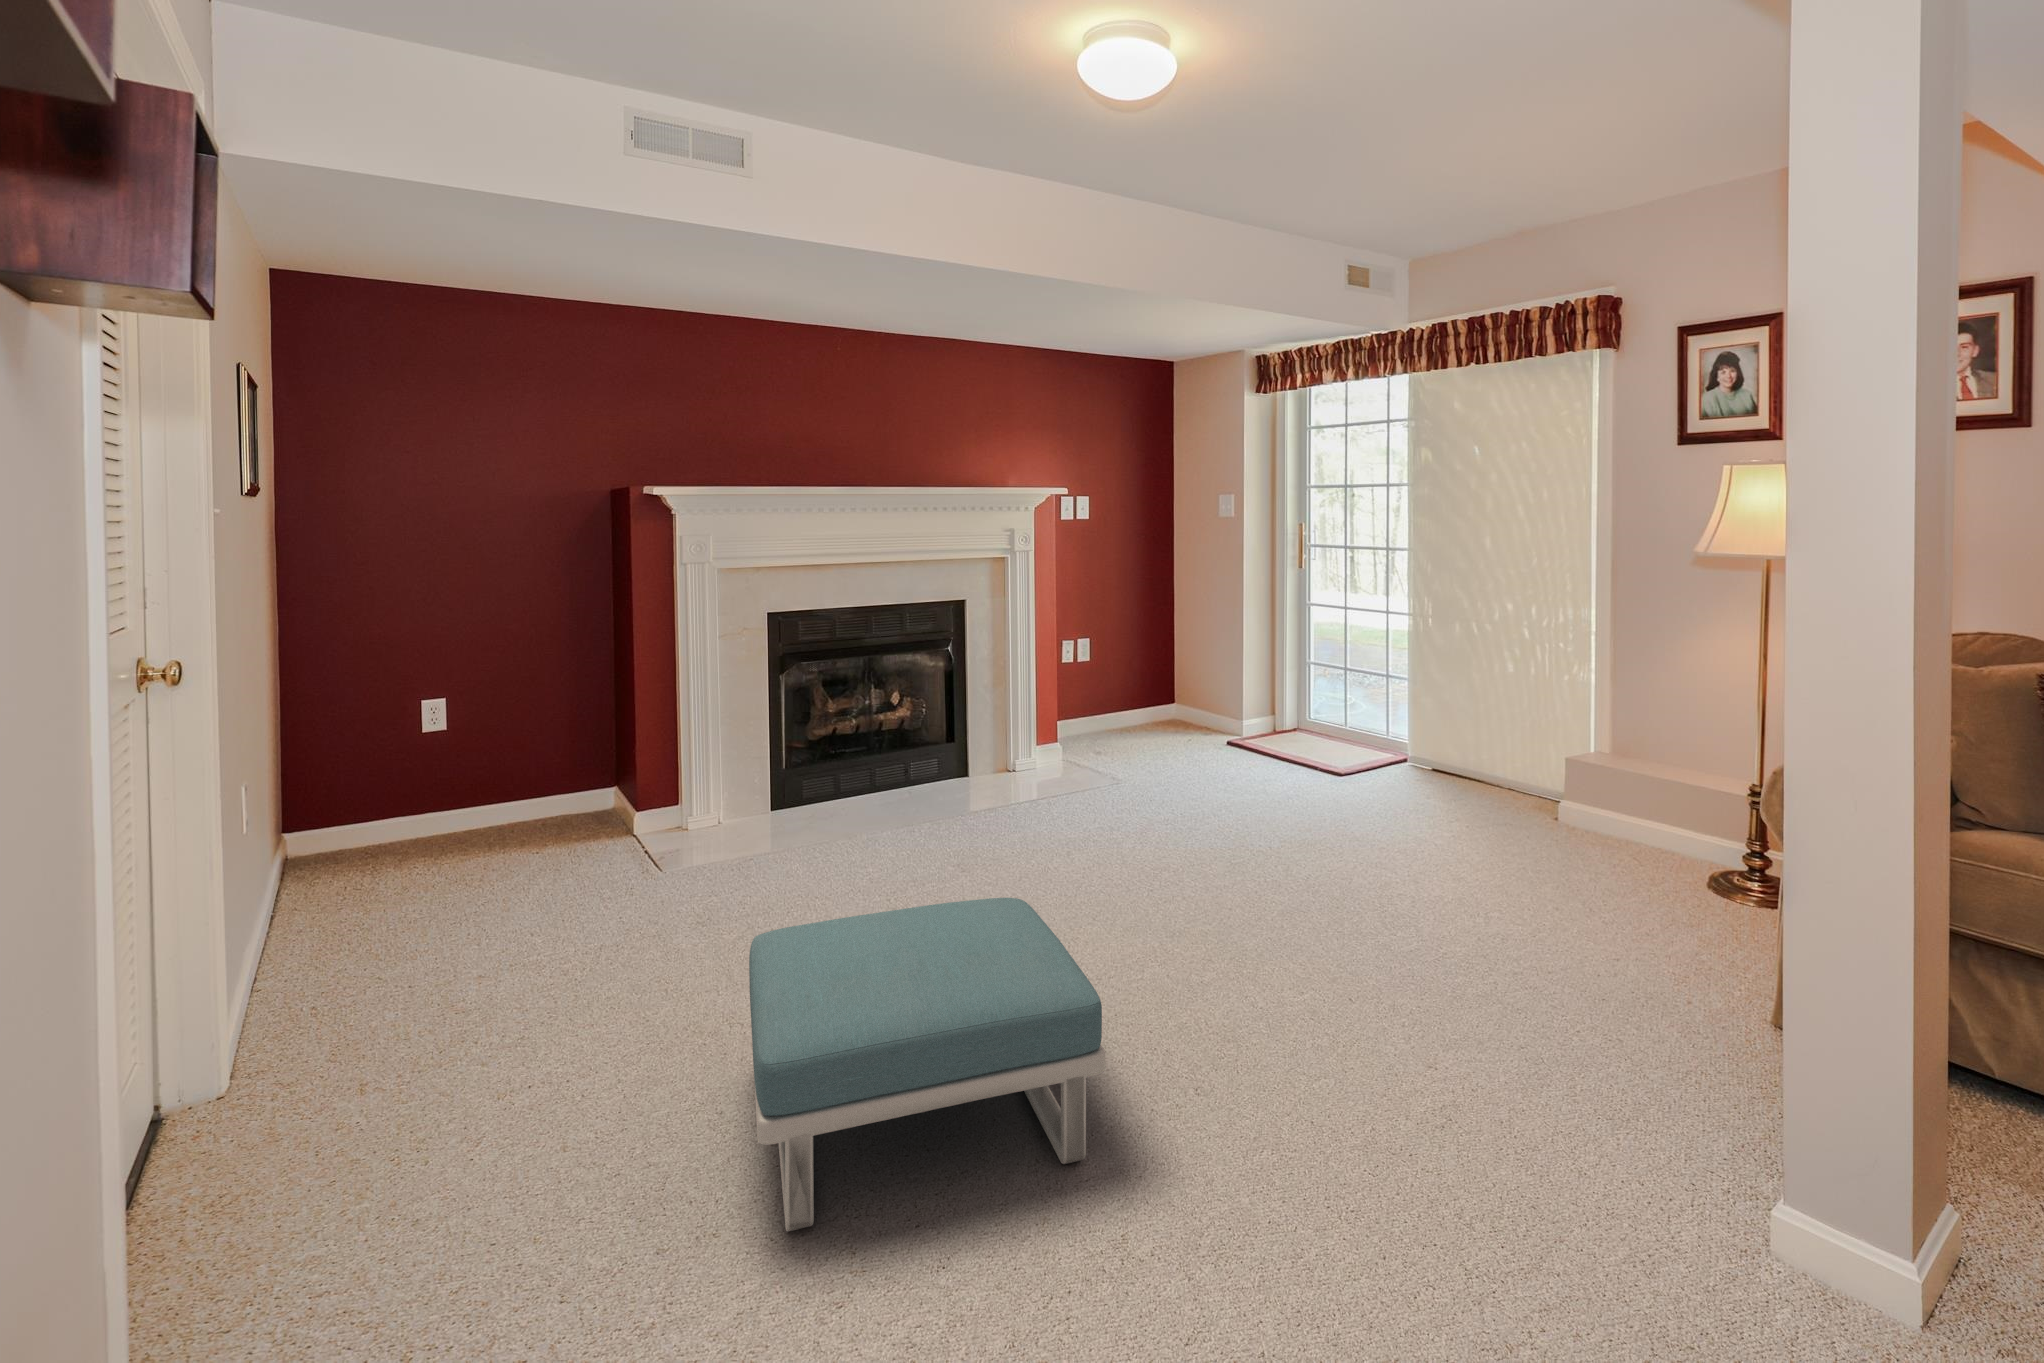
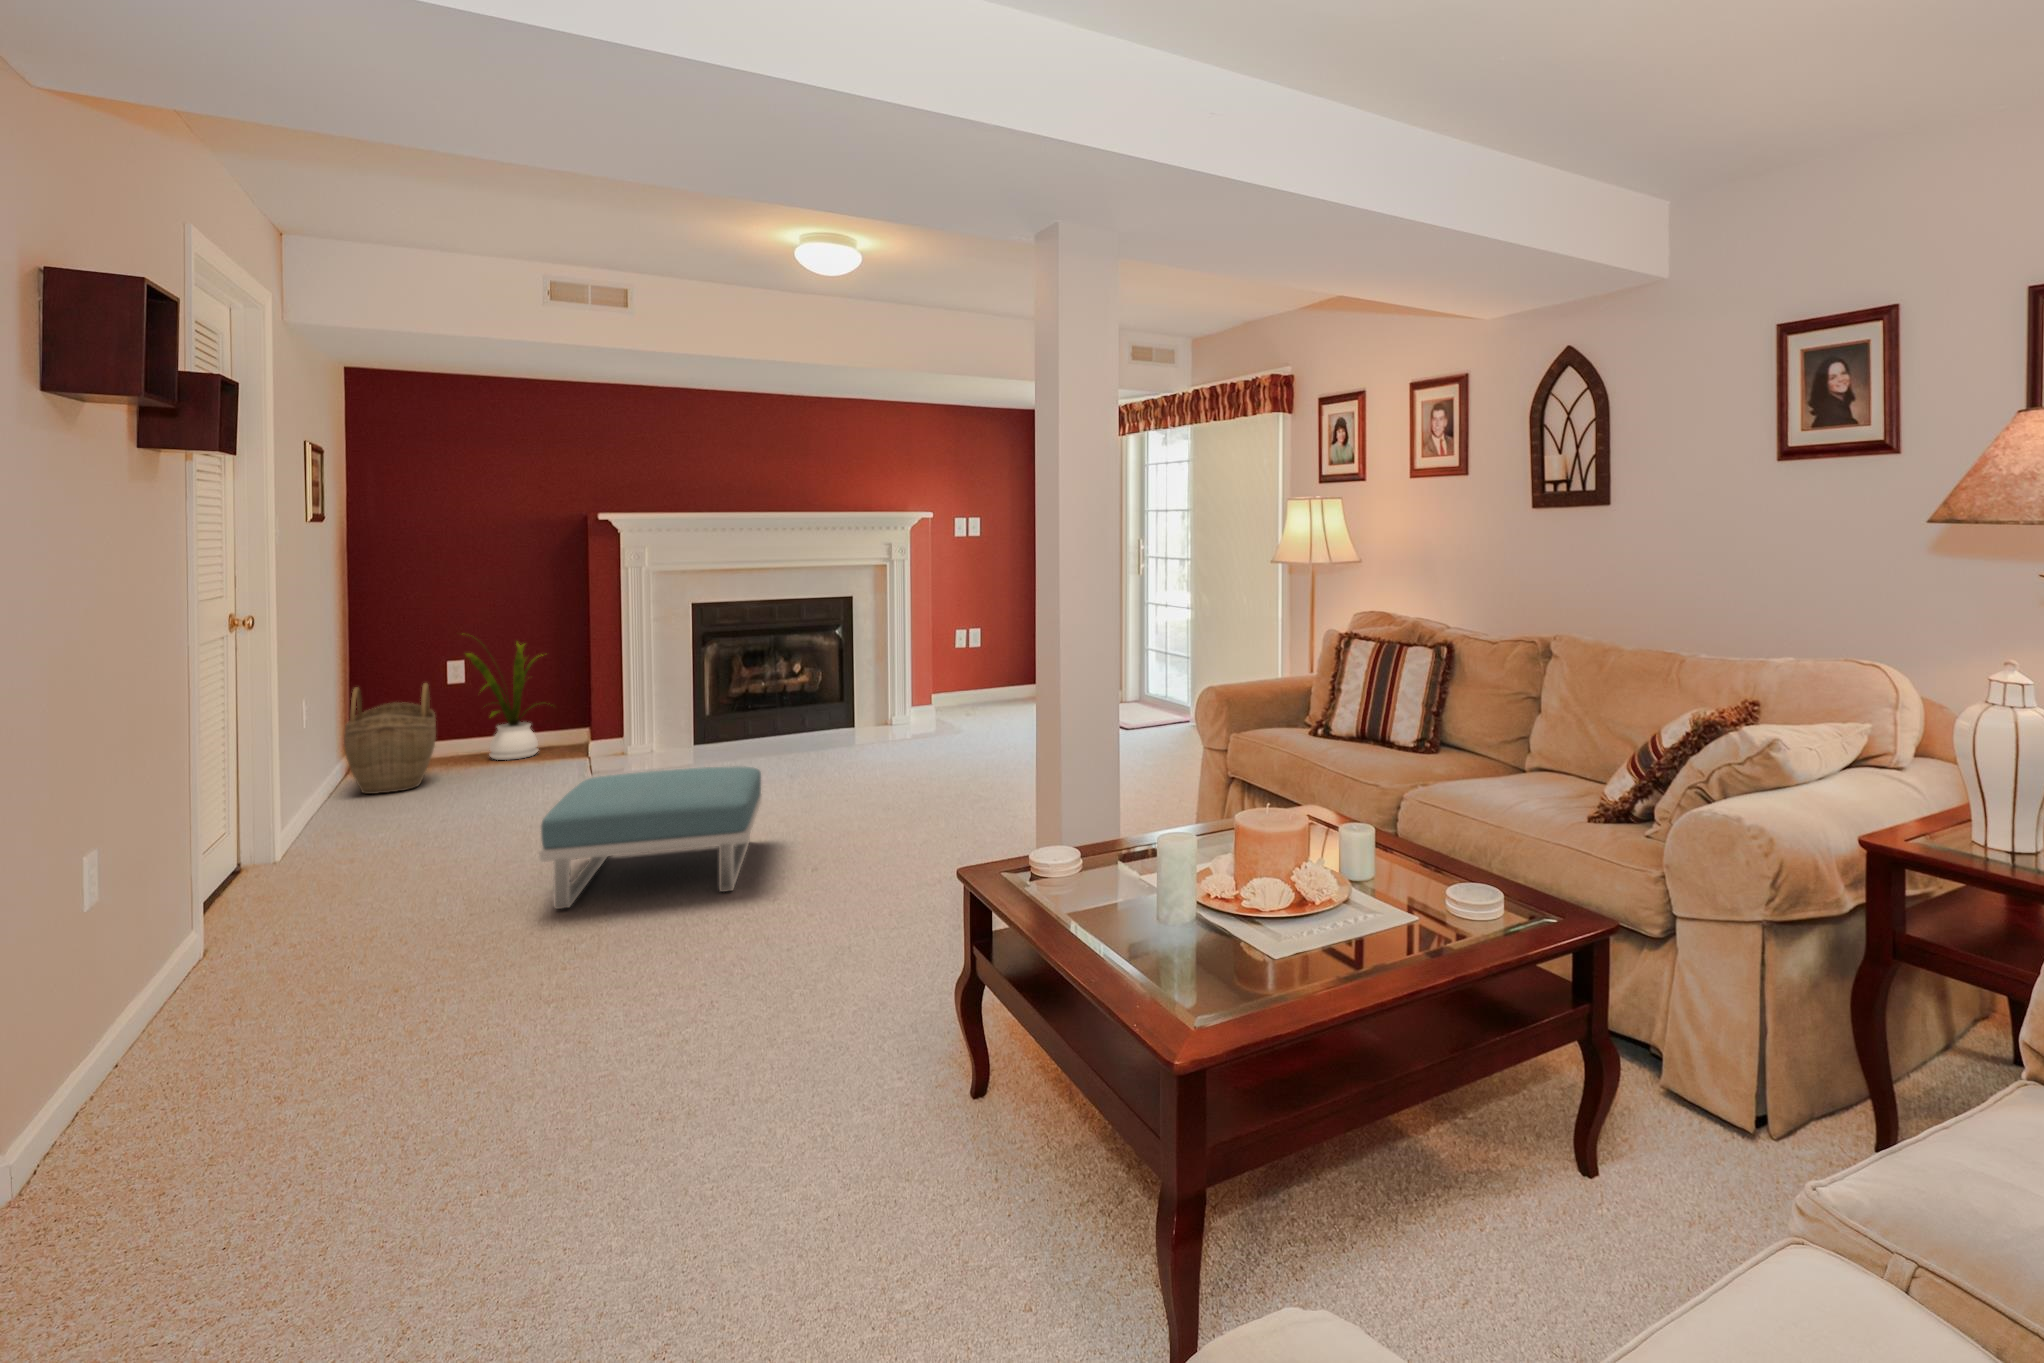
house plant: none [440,660,580,843] -> present [466,643,538,760]
woven basket: none [288,740,424,917] -> present [344,683,436,794]

